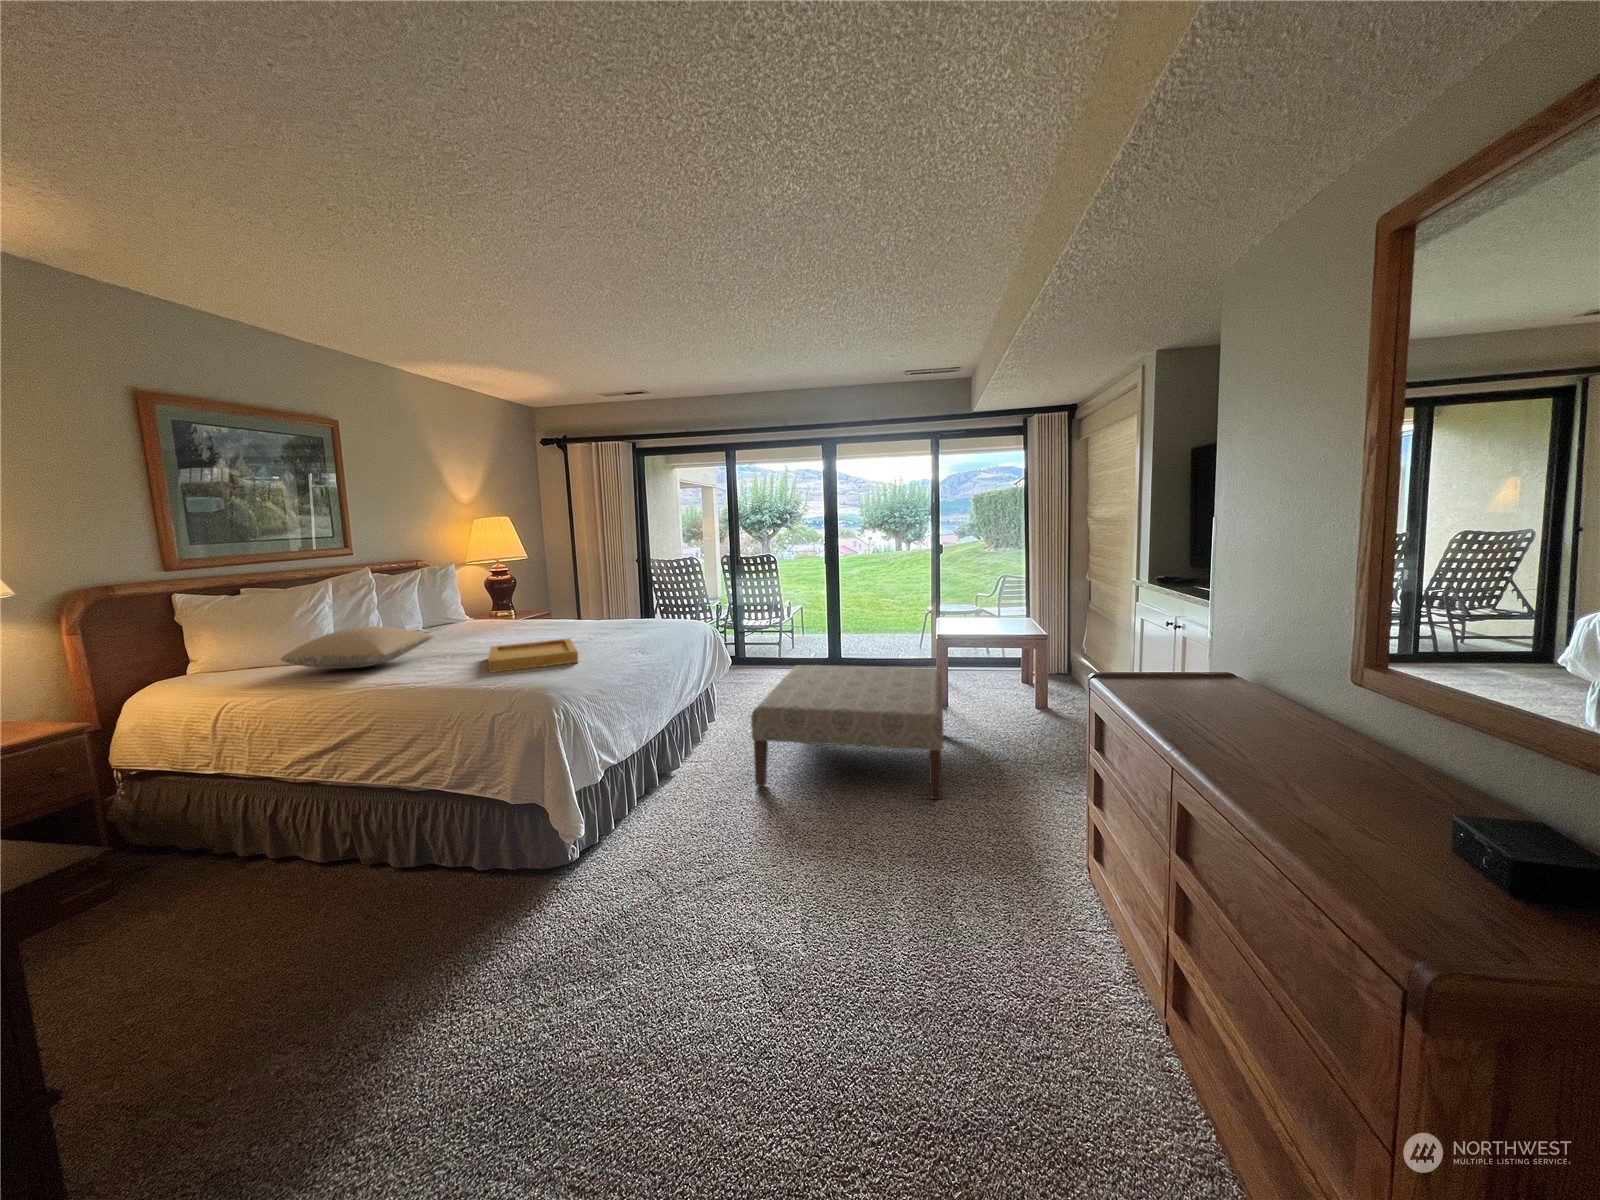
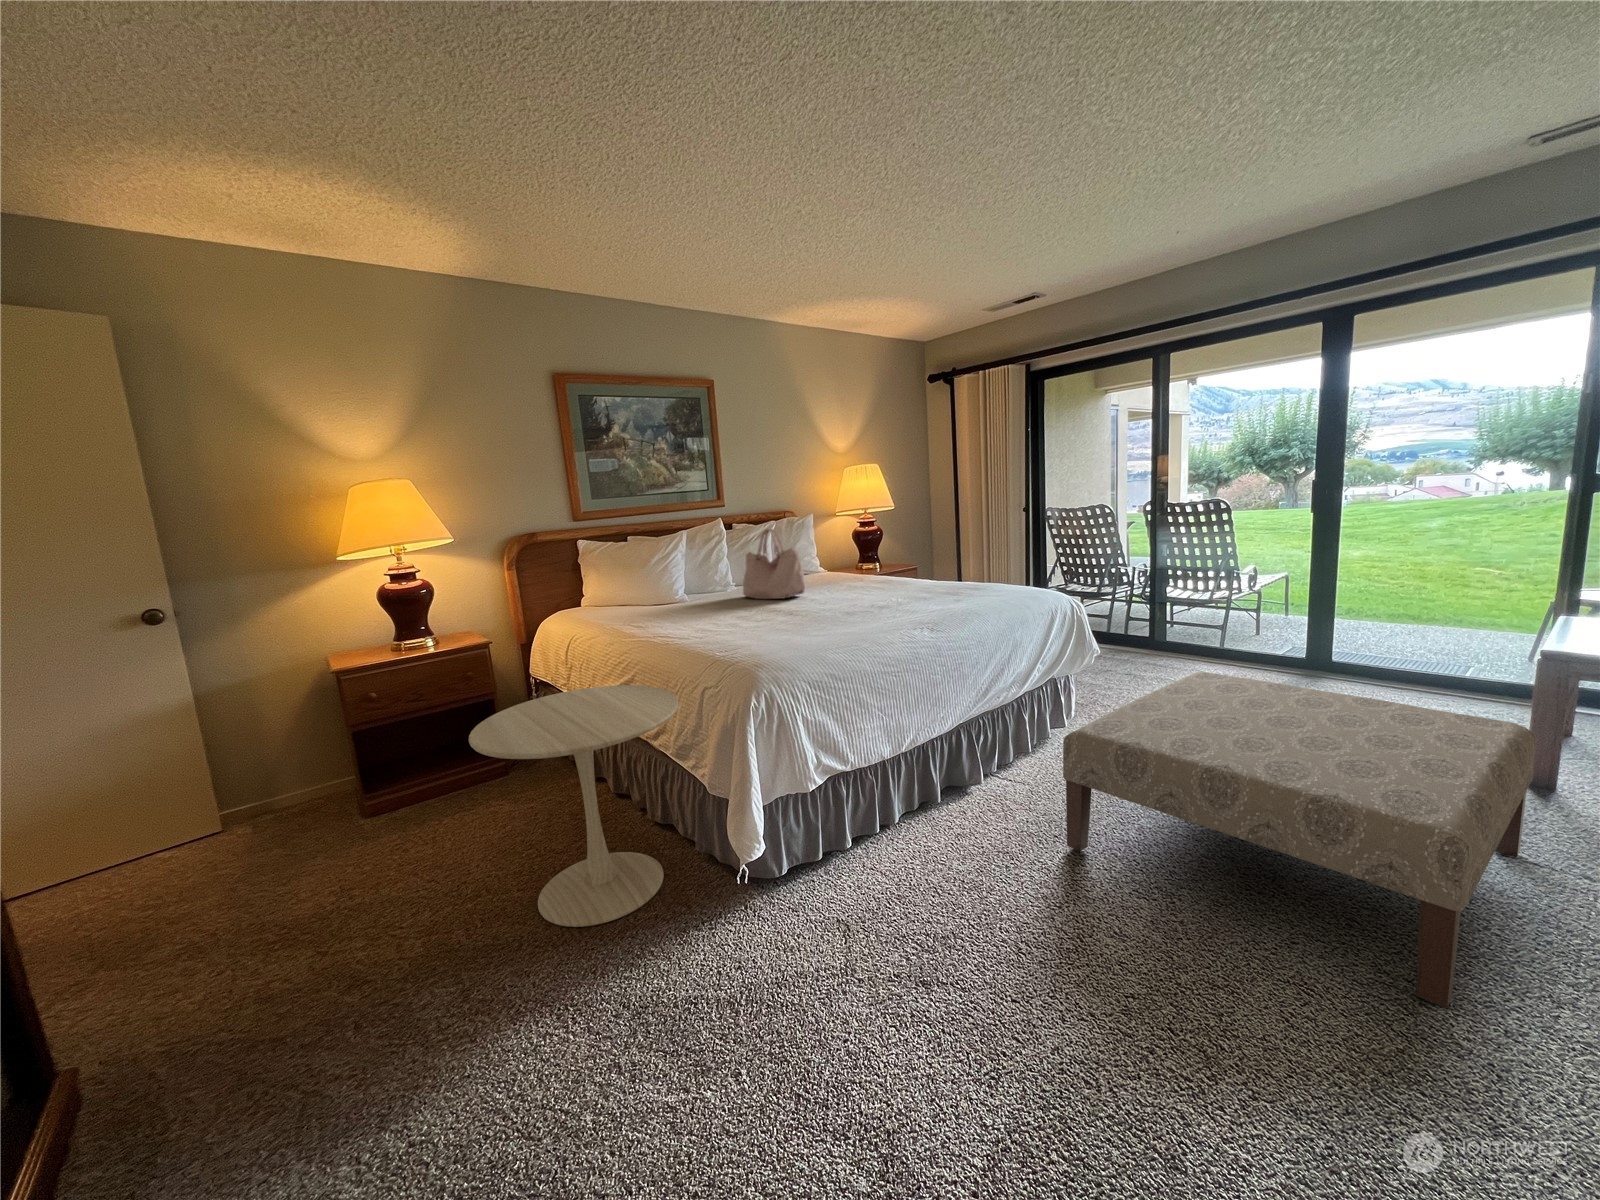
handbag: none [417,578,493,646] -> present [743,529,805,599]
pillow: present [281,626,434,669] -> none [614,576,740,615]
tray: present [488,639,578,673] -> none [746,602,857,635]
side table: none [232,729,477,980] -> present [469,685,678,927]

